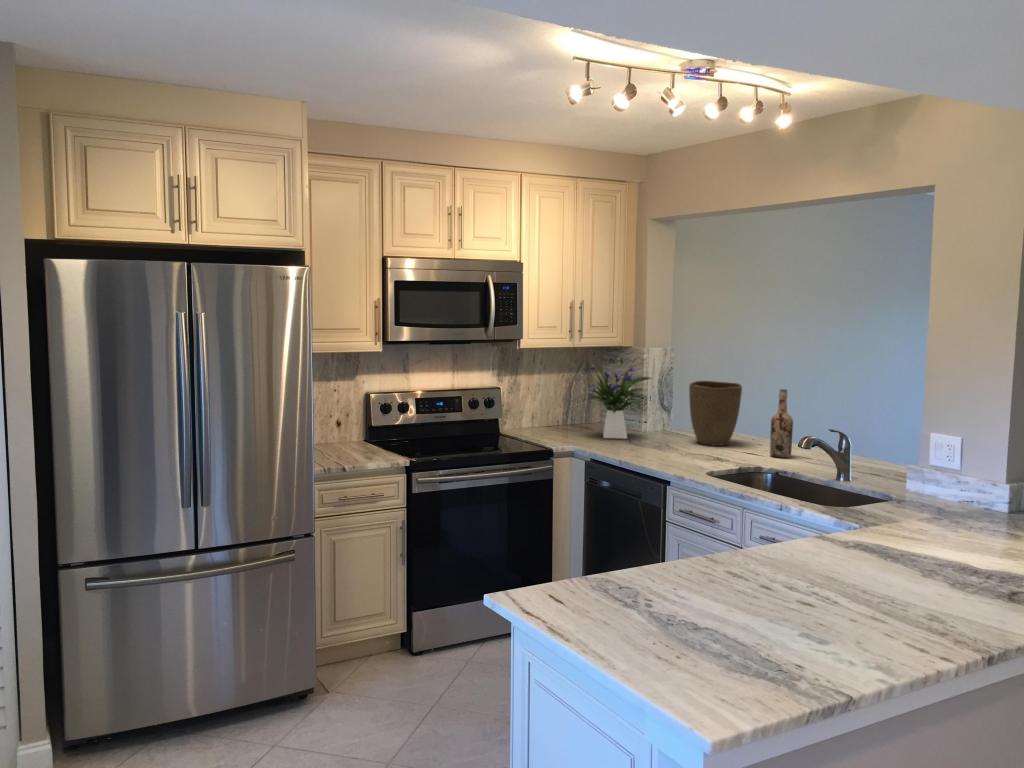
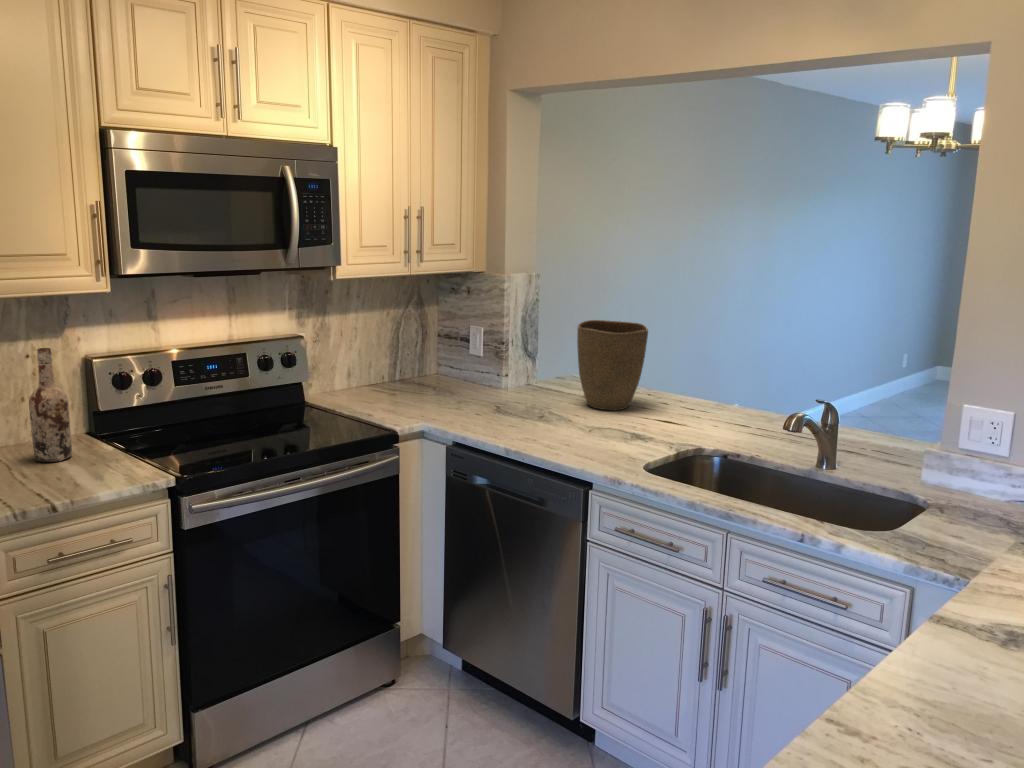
flower arrangement: present [584,360,651,439] -> none [419,293,524,405]
wine bottle: present [770,390,793,458] -> present [29,348,72,462]

